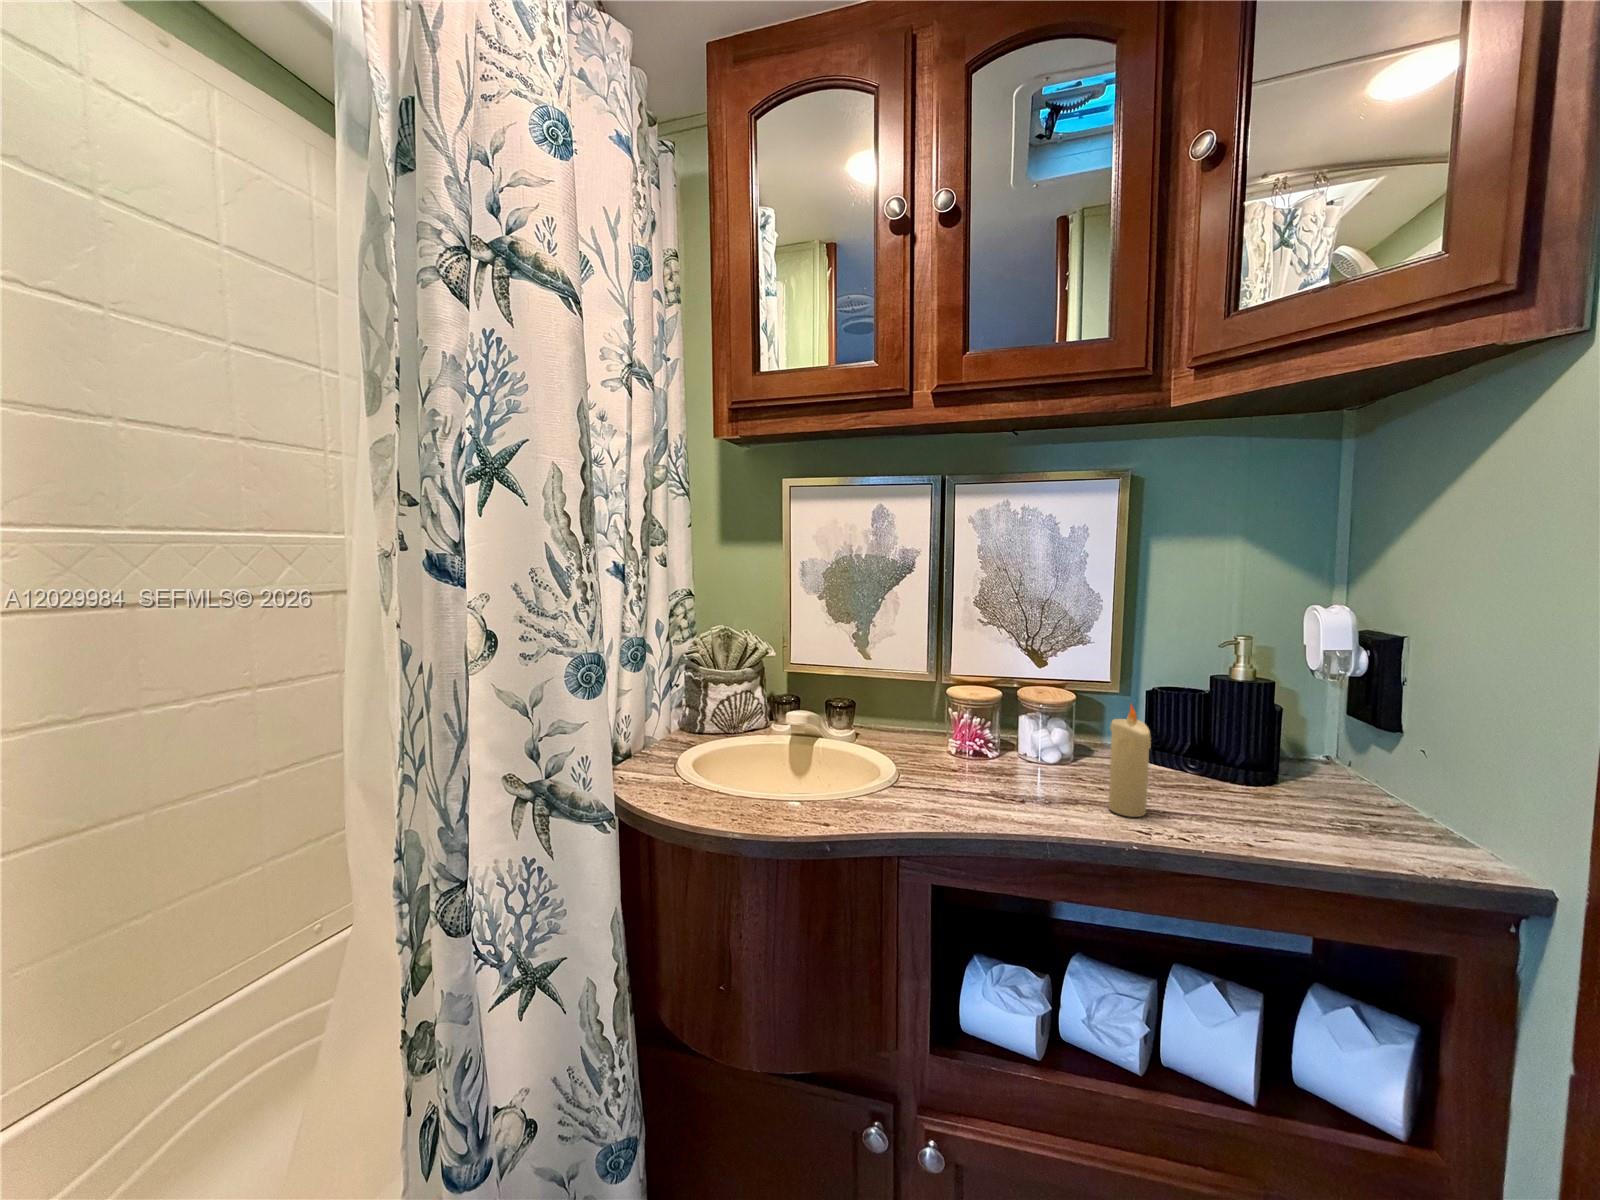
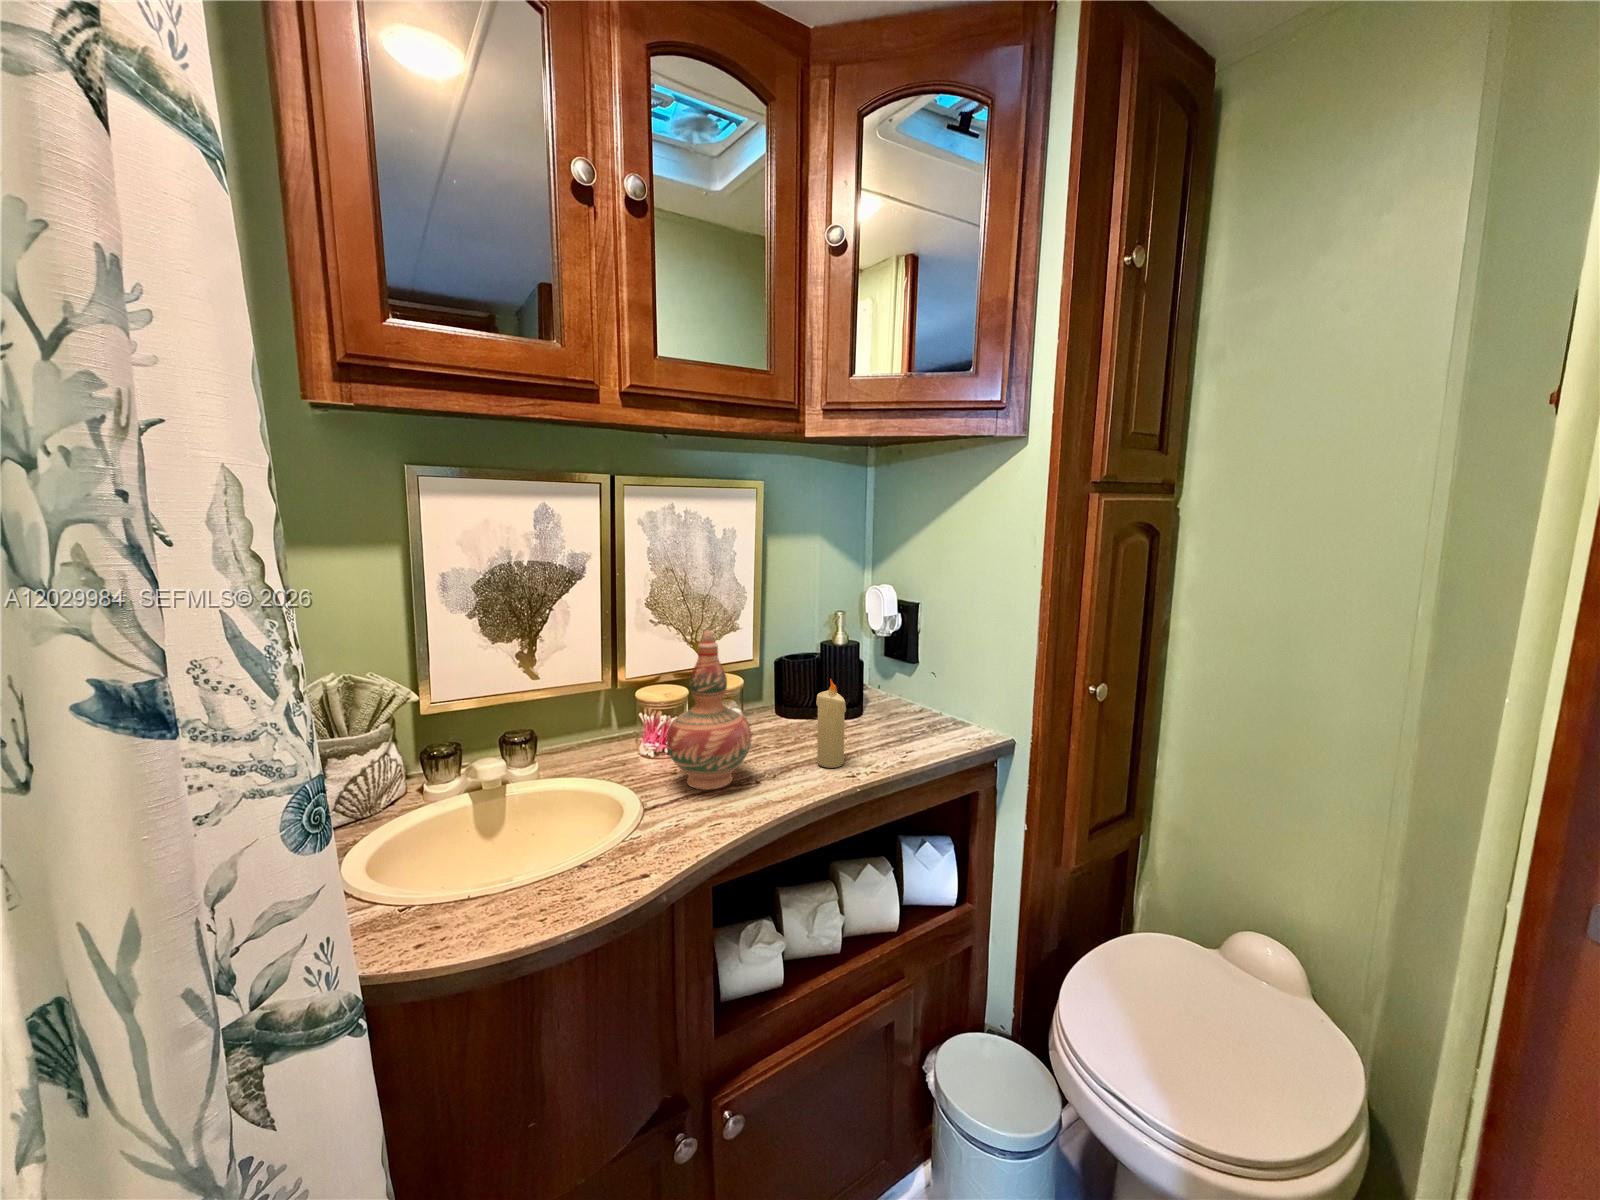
decorative vase: none [931,623,1024,793] -> present [667,630,751,790]

